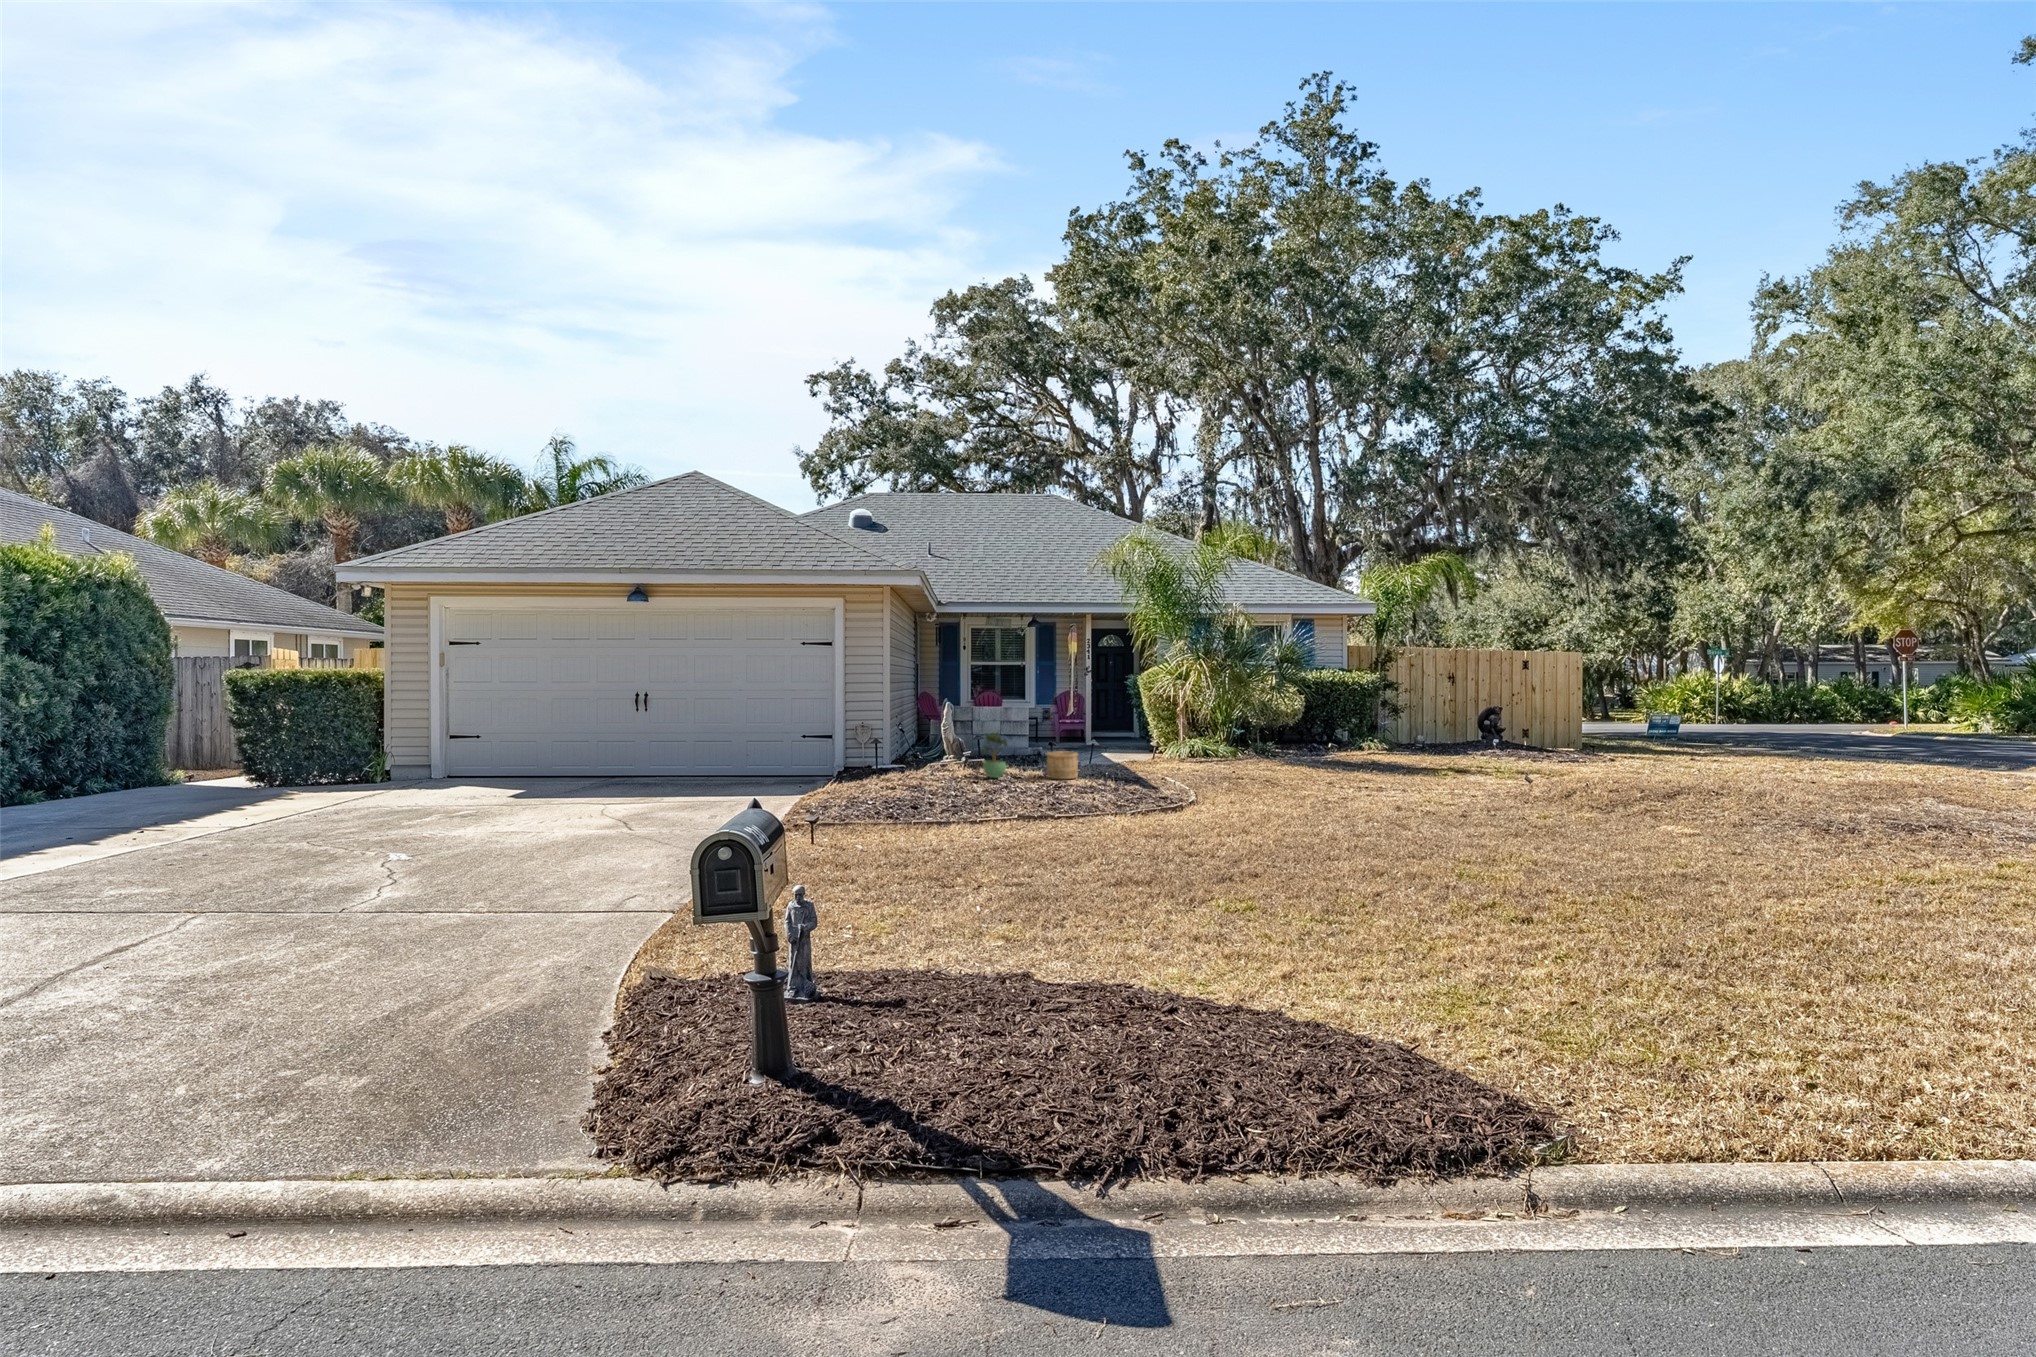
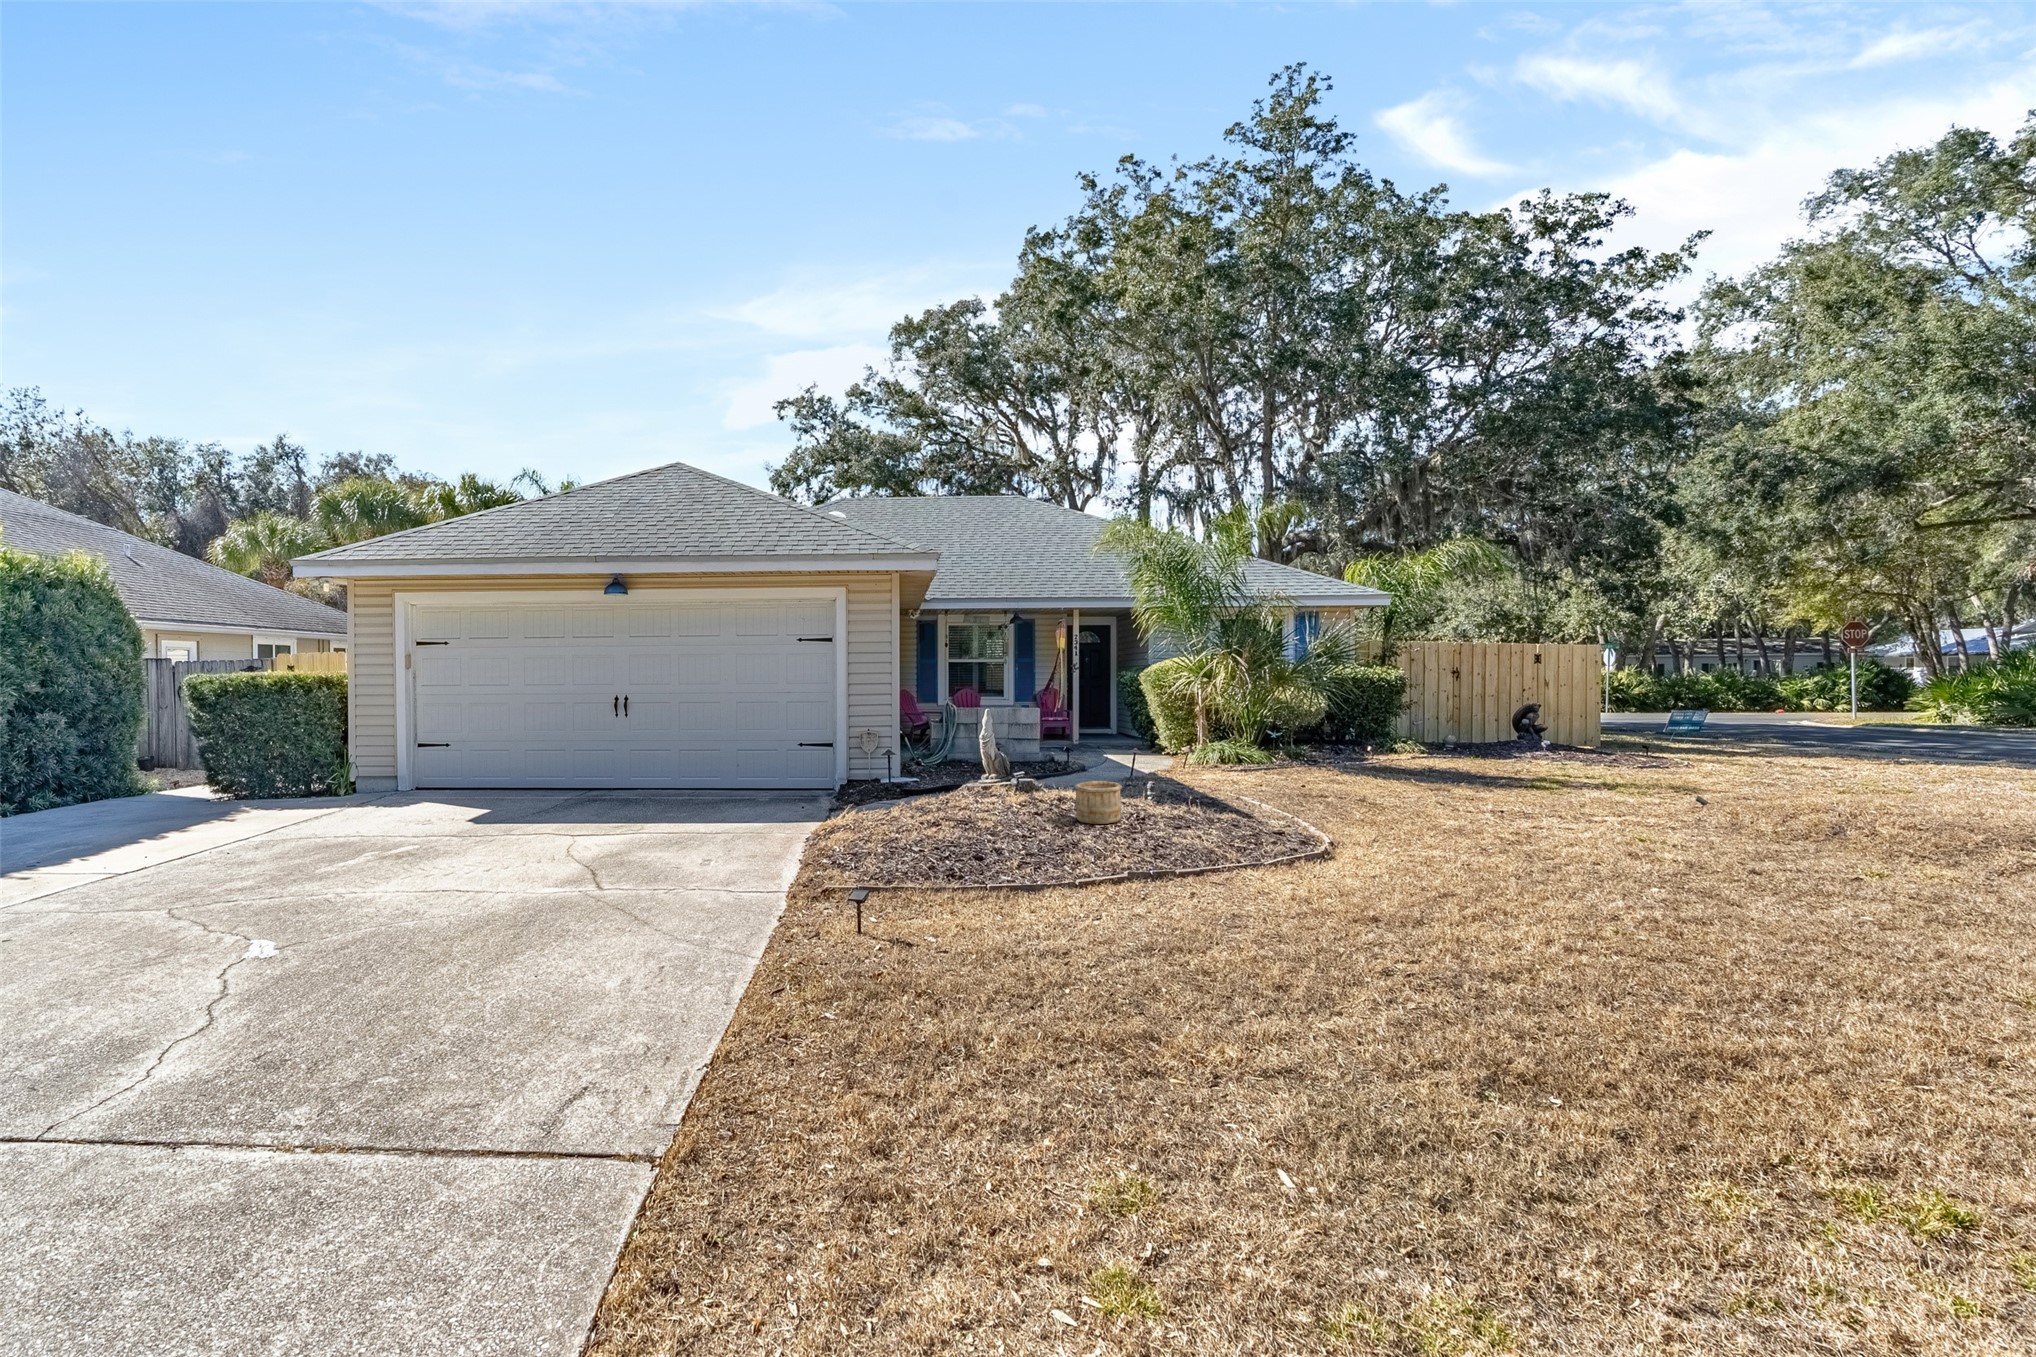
potted plant: present [981,733,1007,778] -> none [981,756,1021,823]

